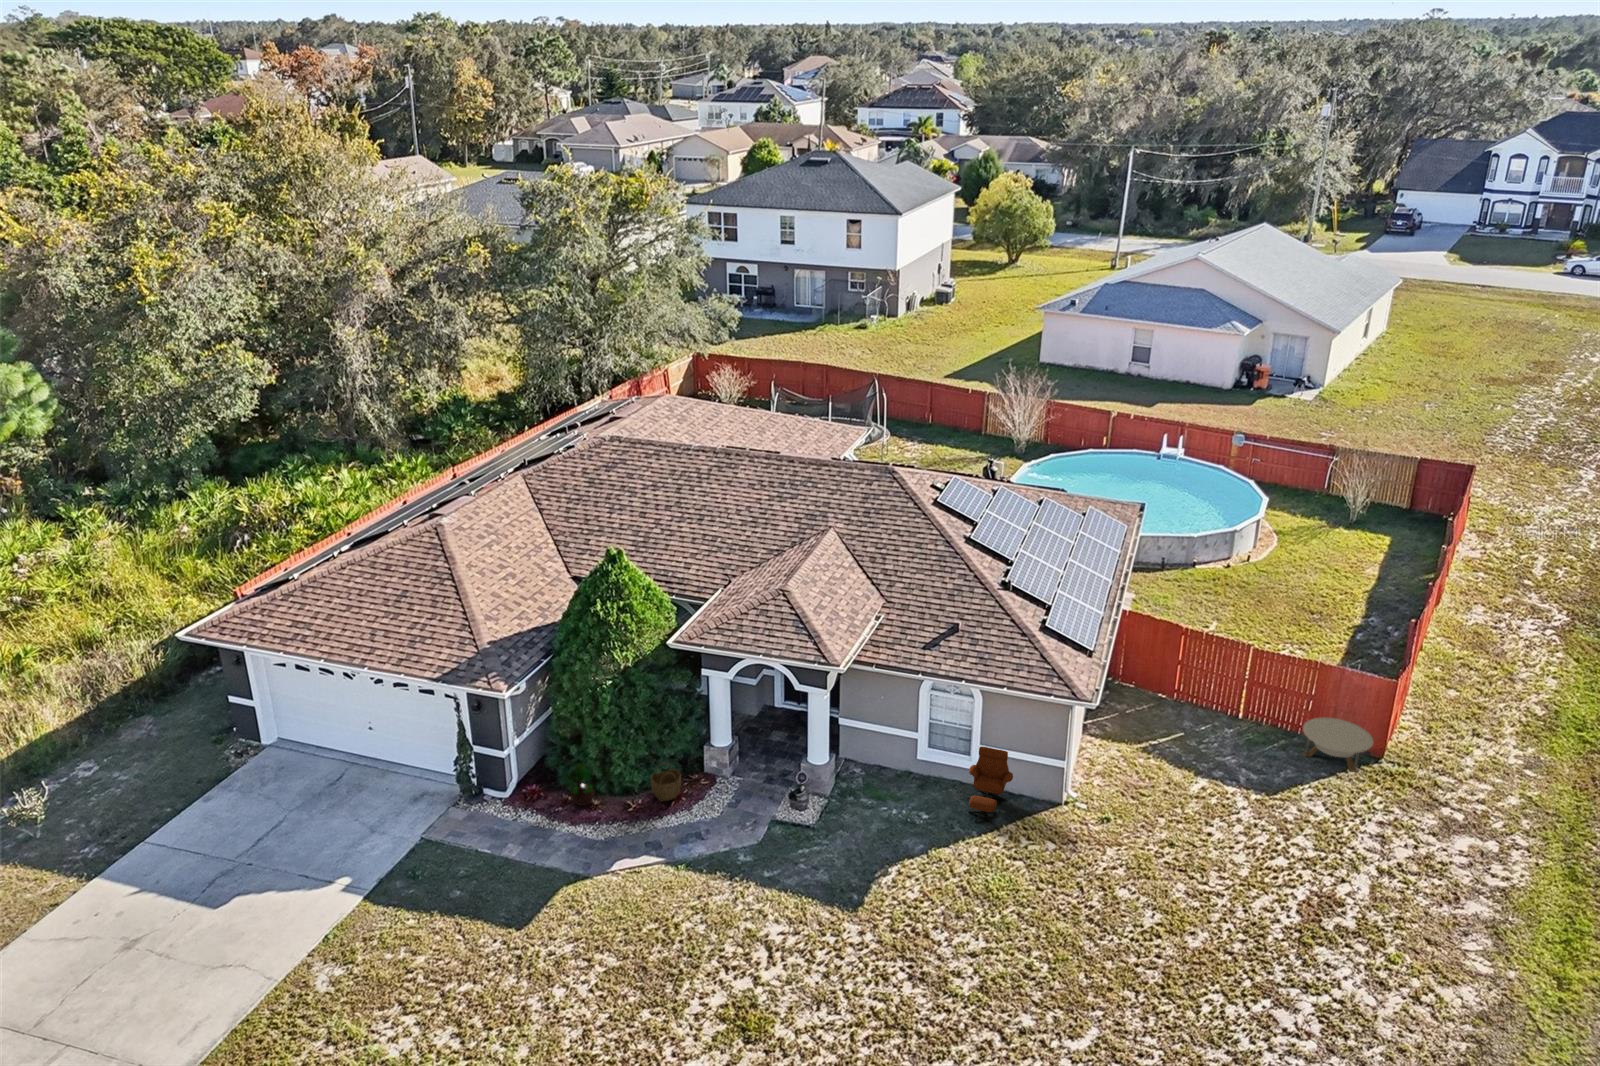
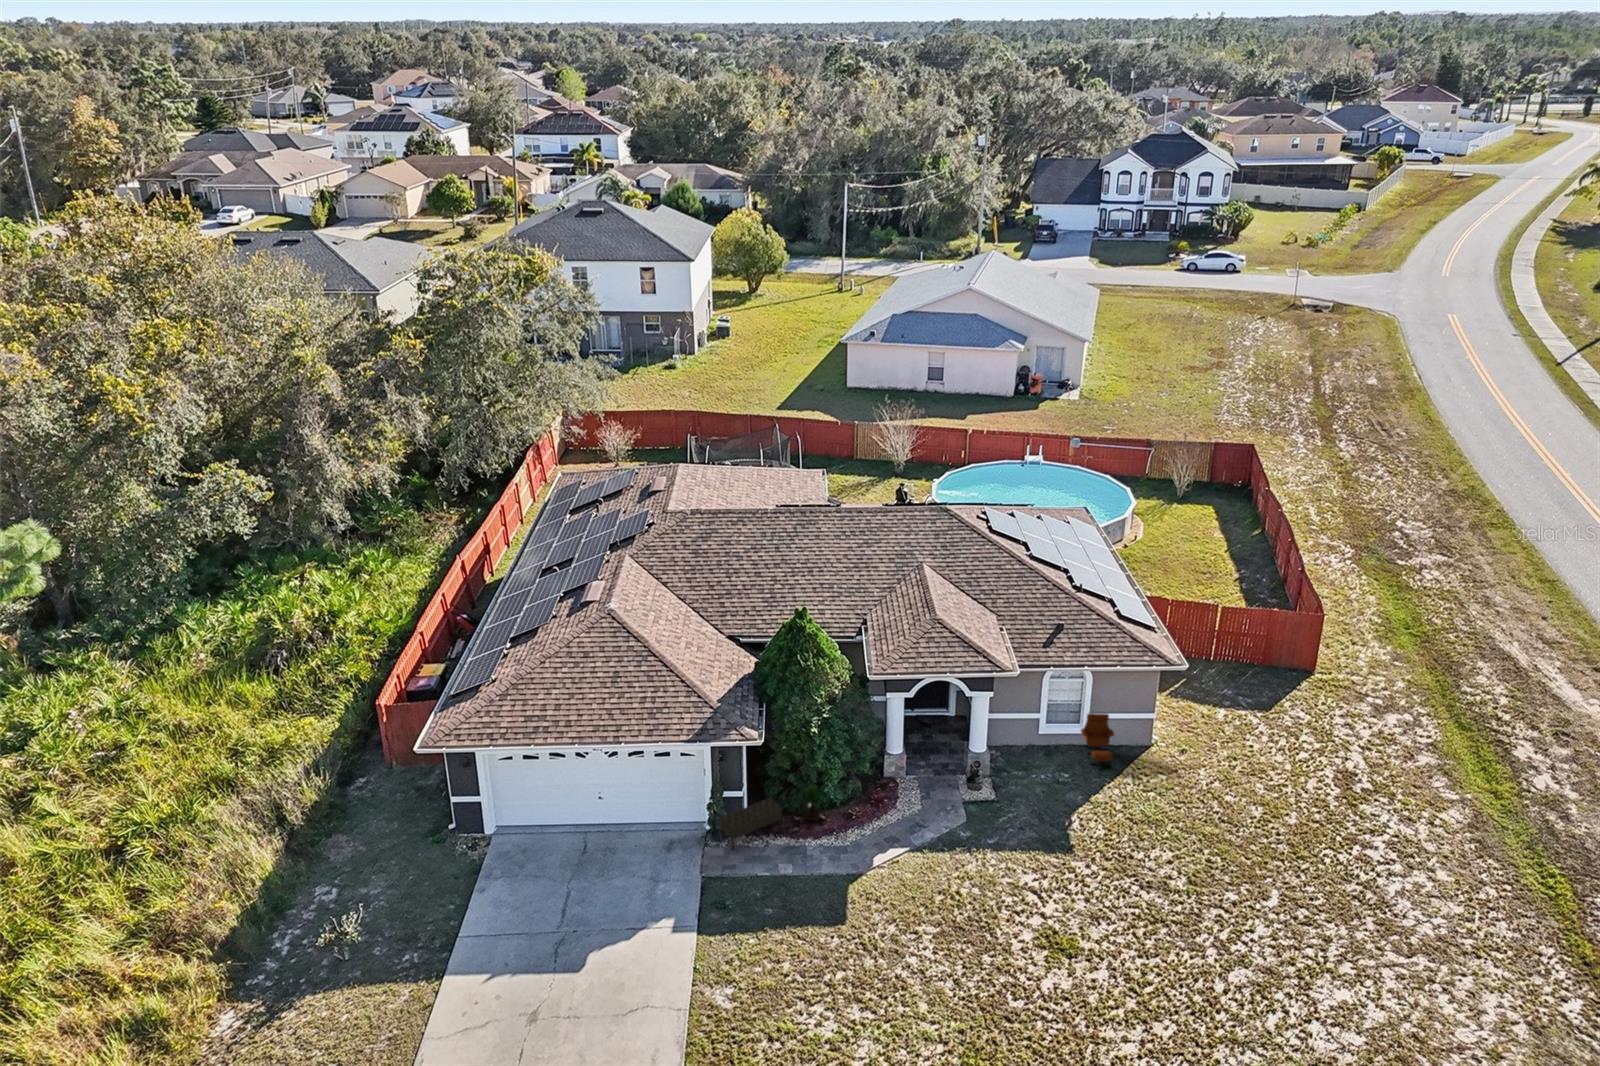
round table: present [1303,717,1373,772] -> none [1265,649,1315,684]
bench: none [467,768,543,819] -> present [720,798,782,850]
woven basket: present [651,769,681,801] -> none [858,773,882,804]

